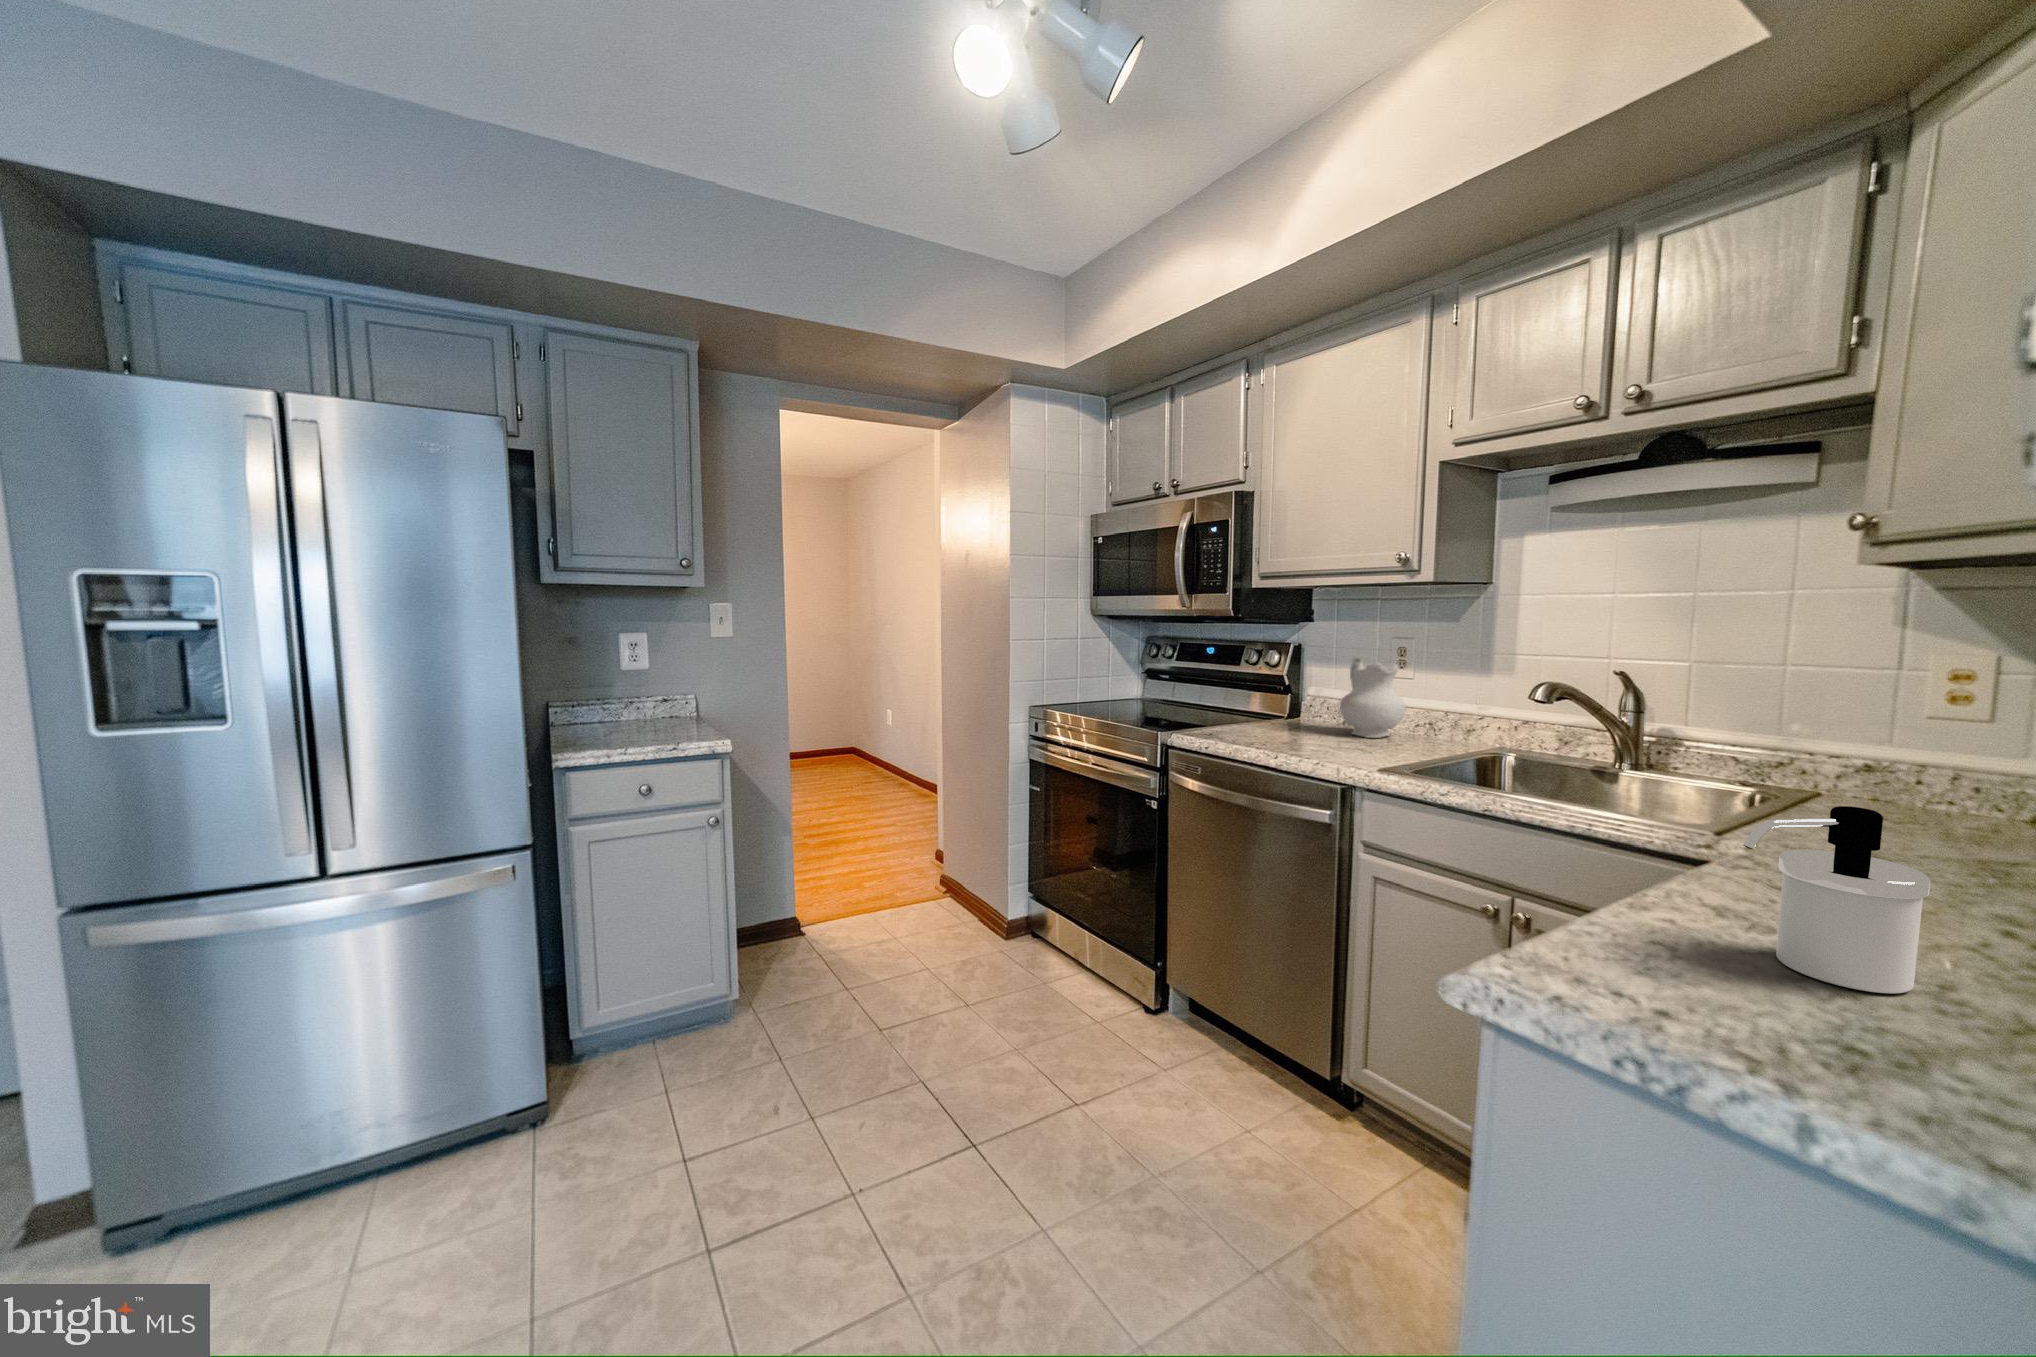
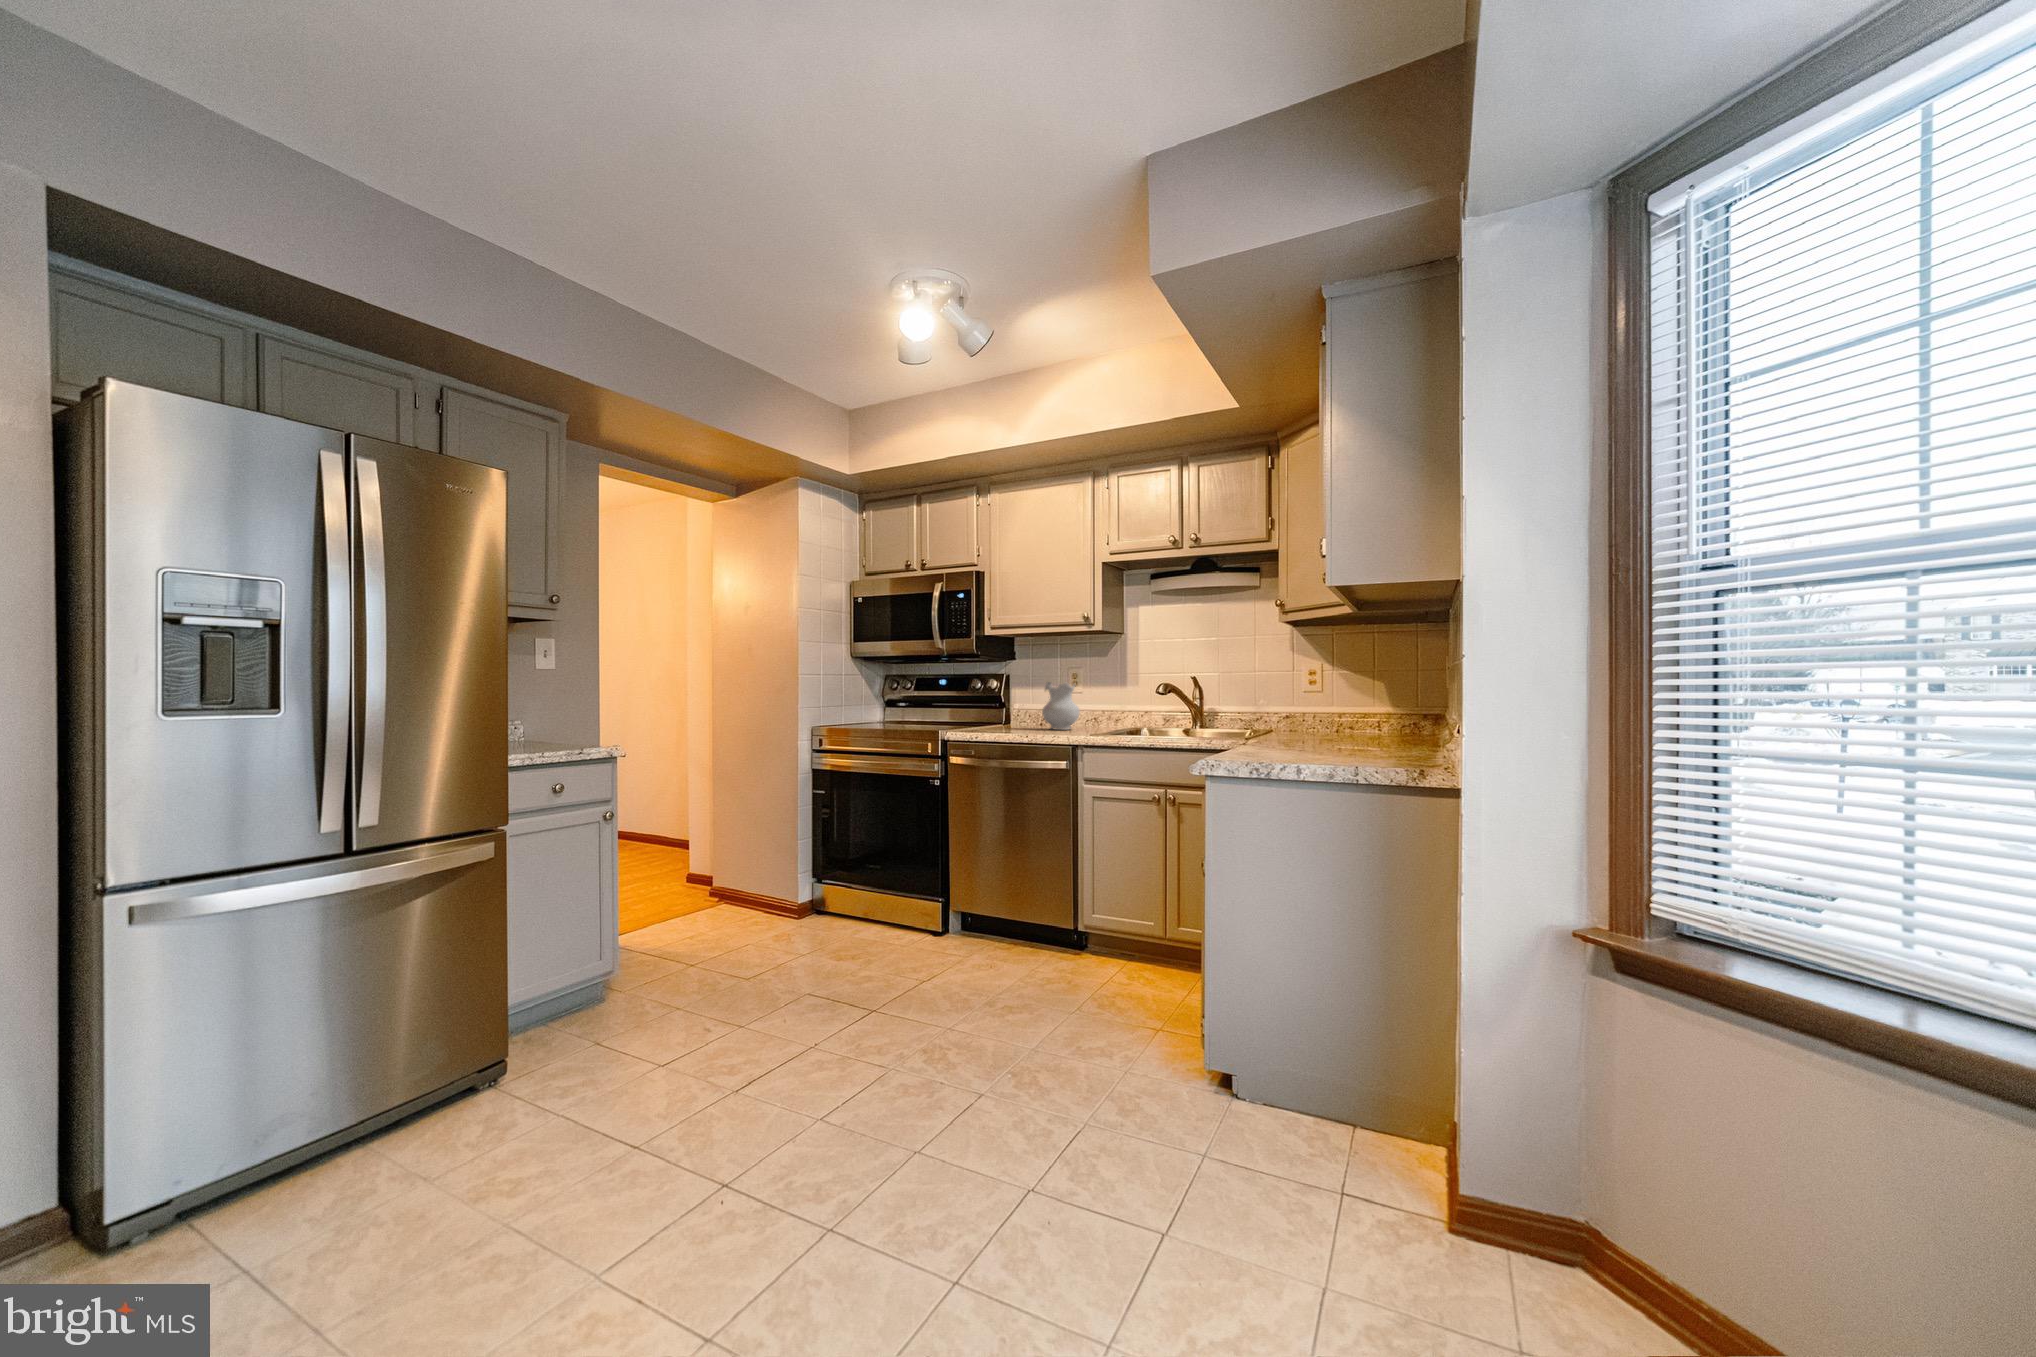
soap dispenser: present [1743,806,1930,993] -> none [1278,695,1326,758]

